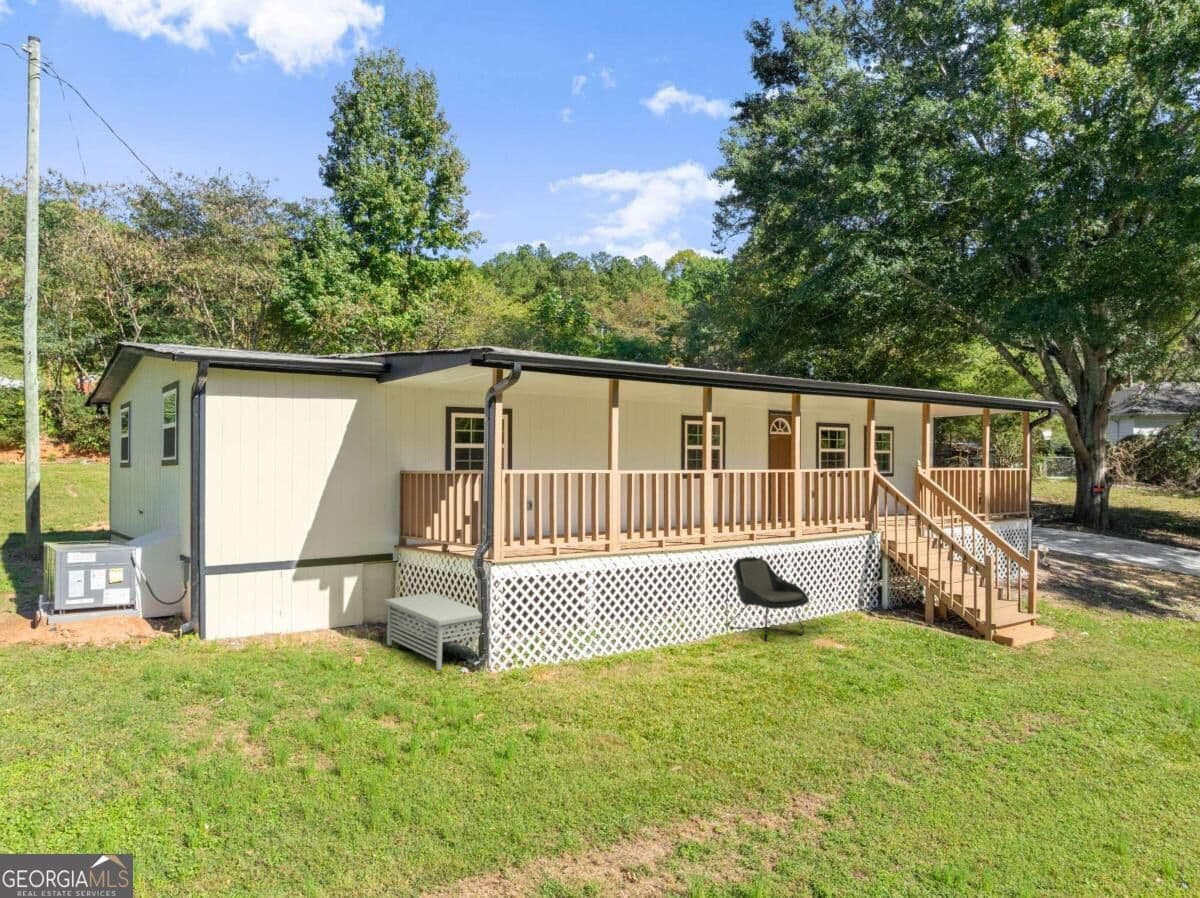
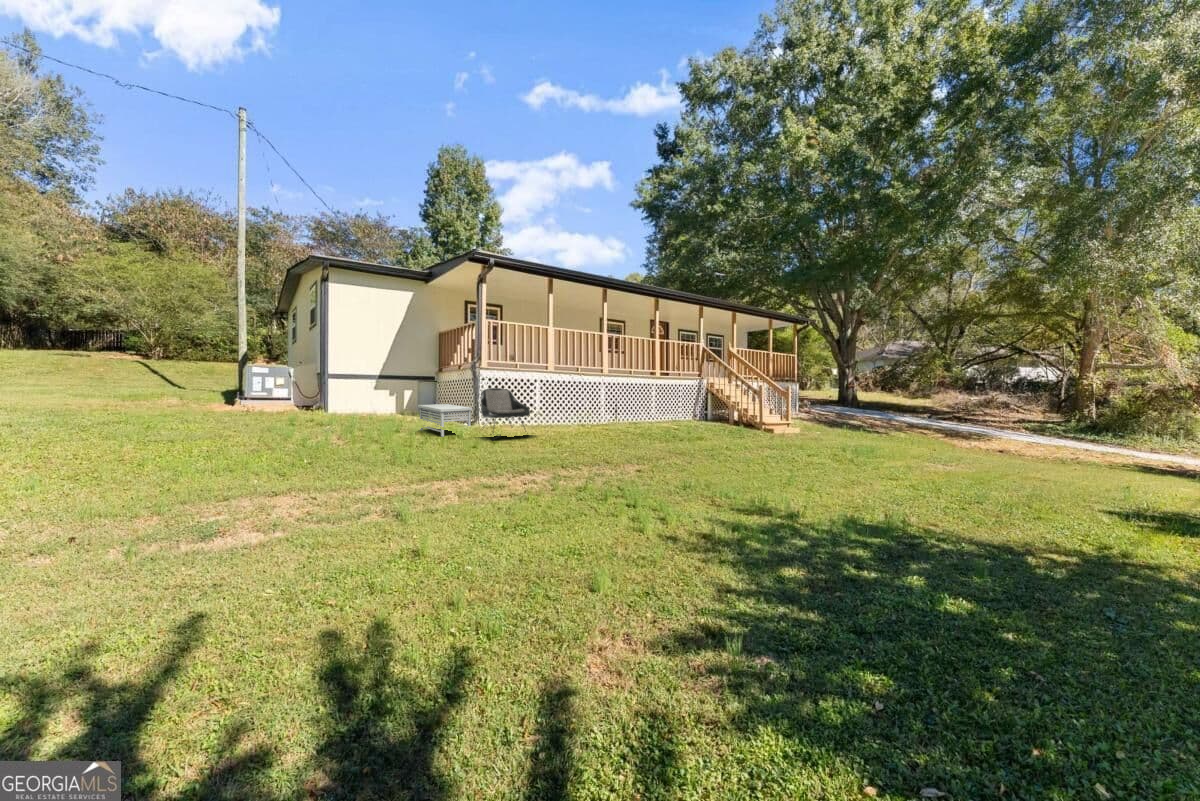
lounge chair: present [728,557,809,641] -> present [480,388,530,440]

